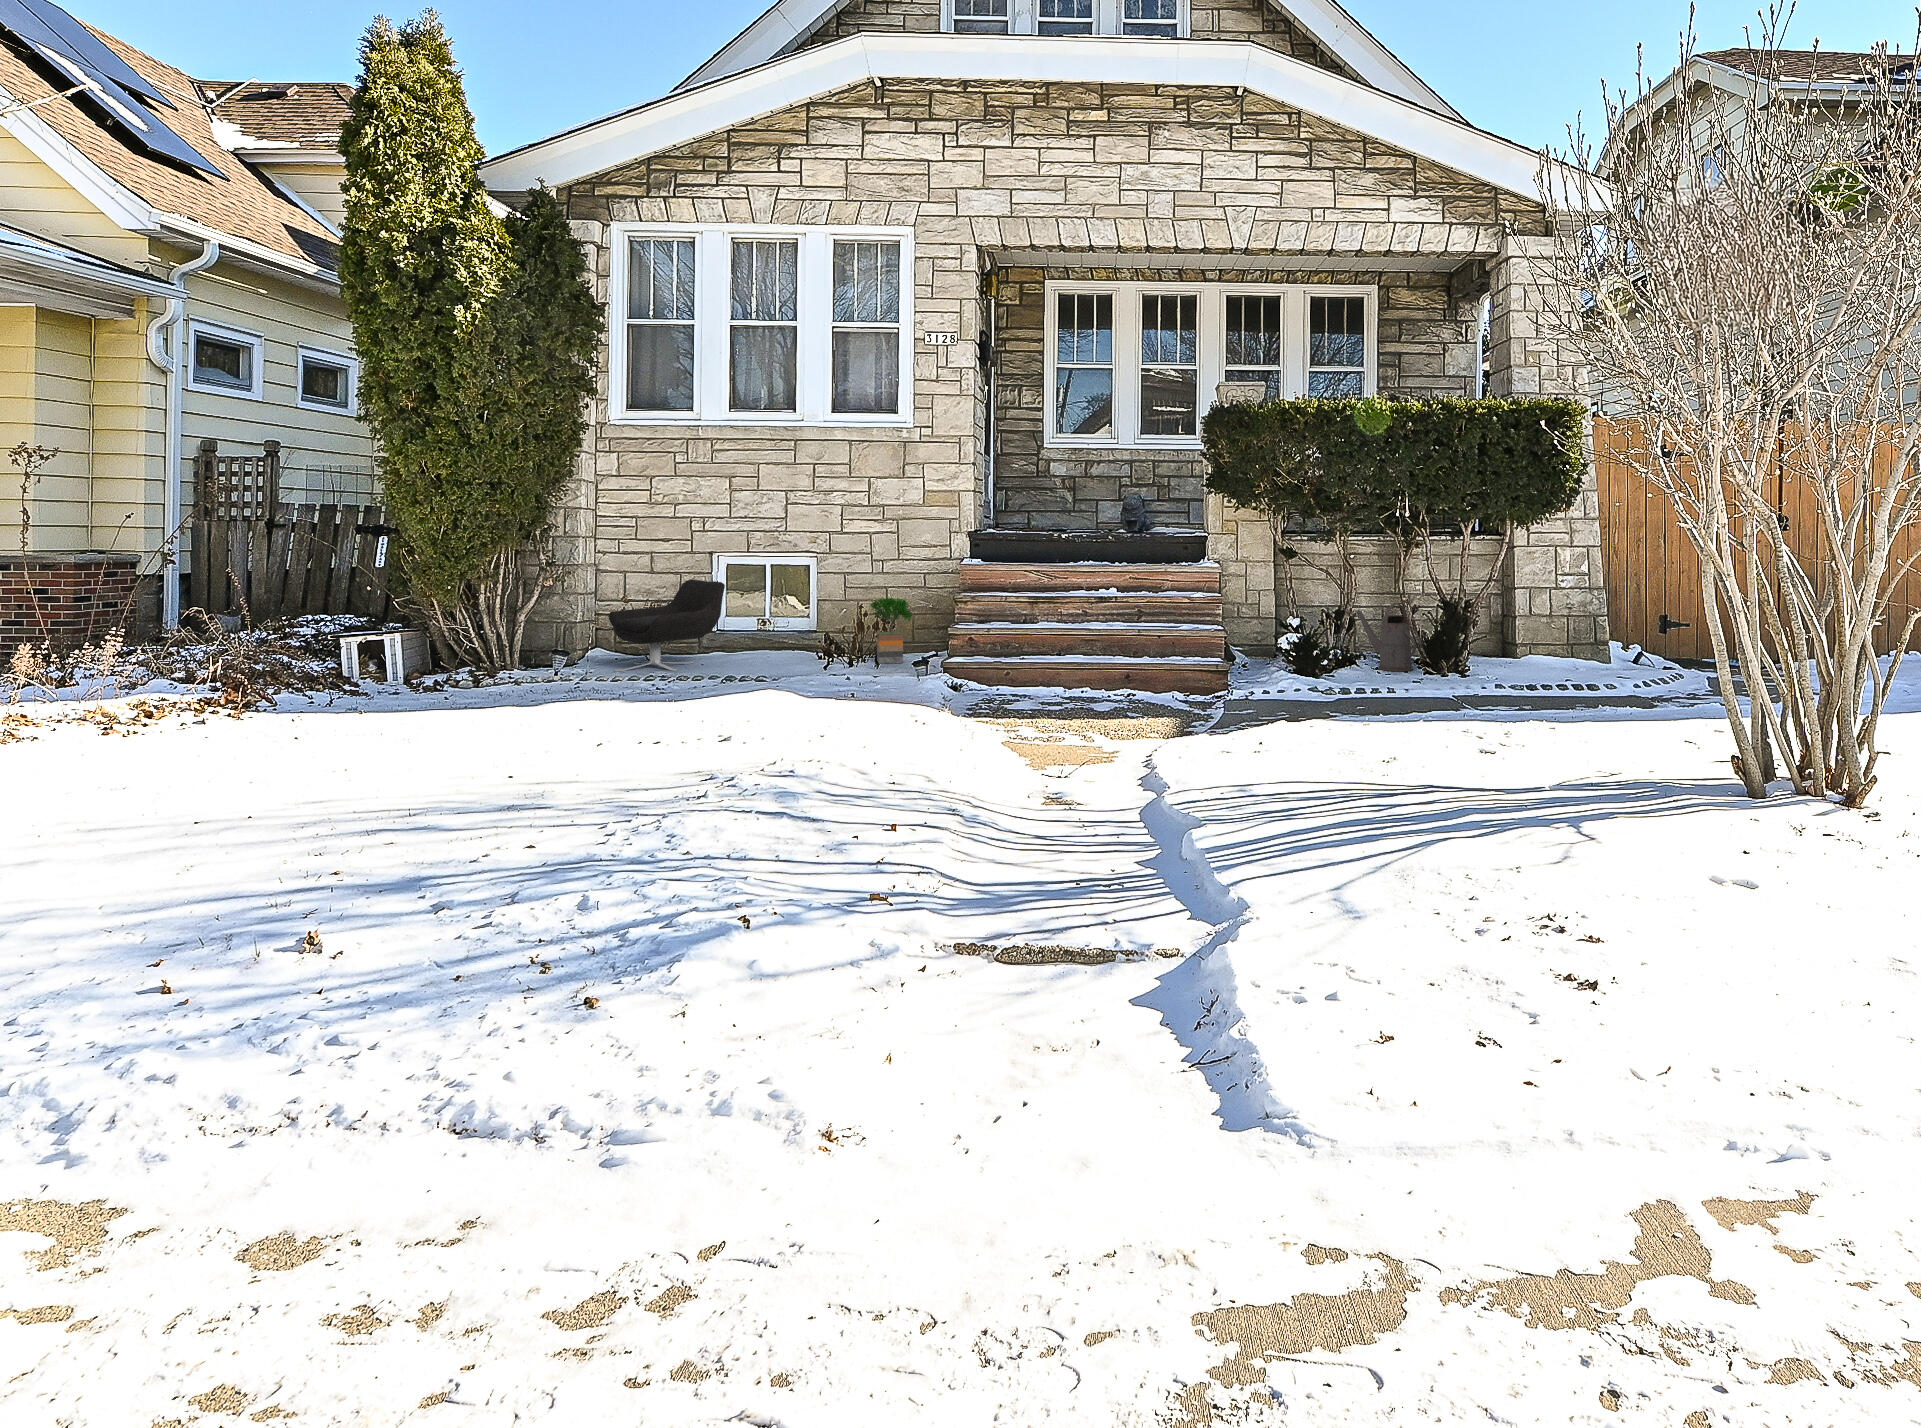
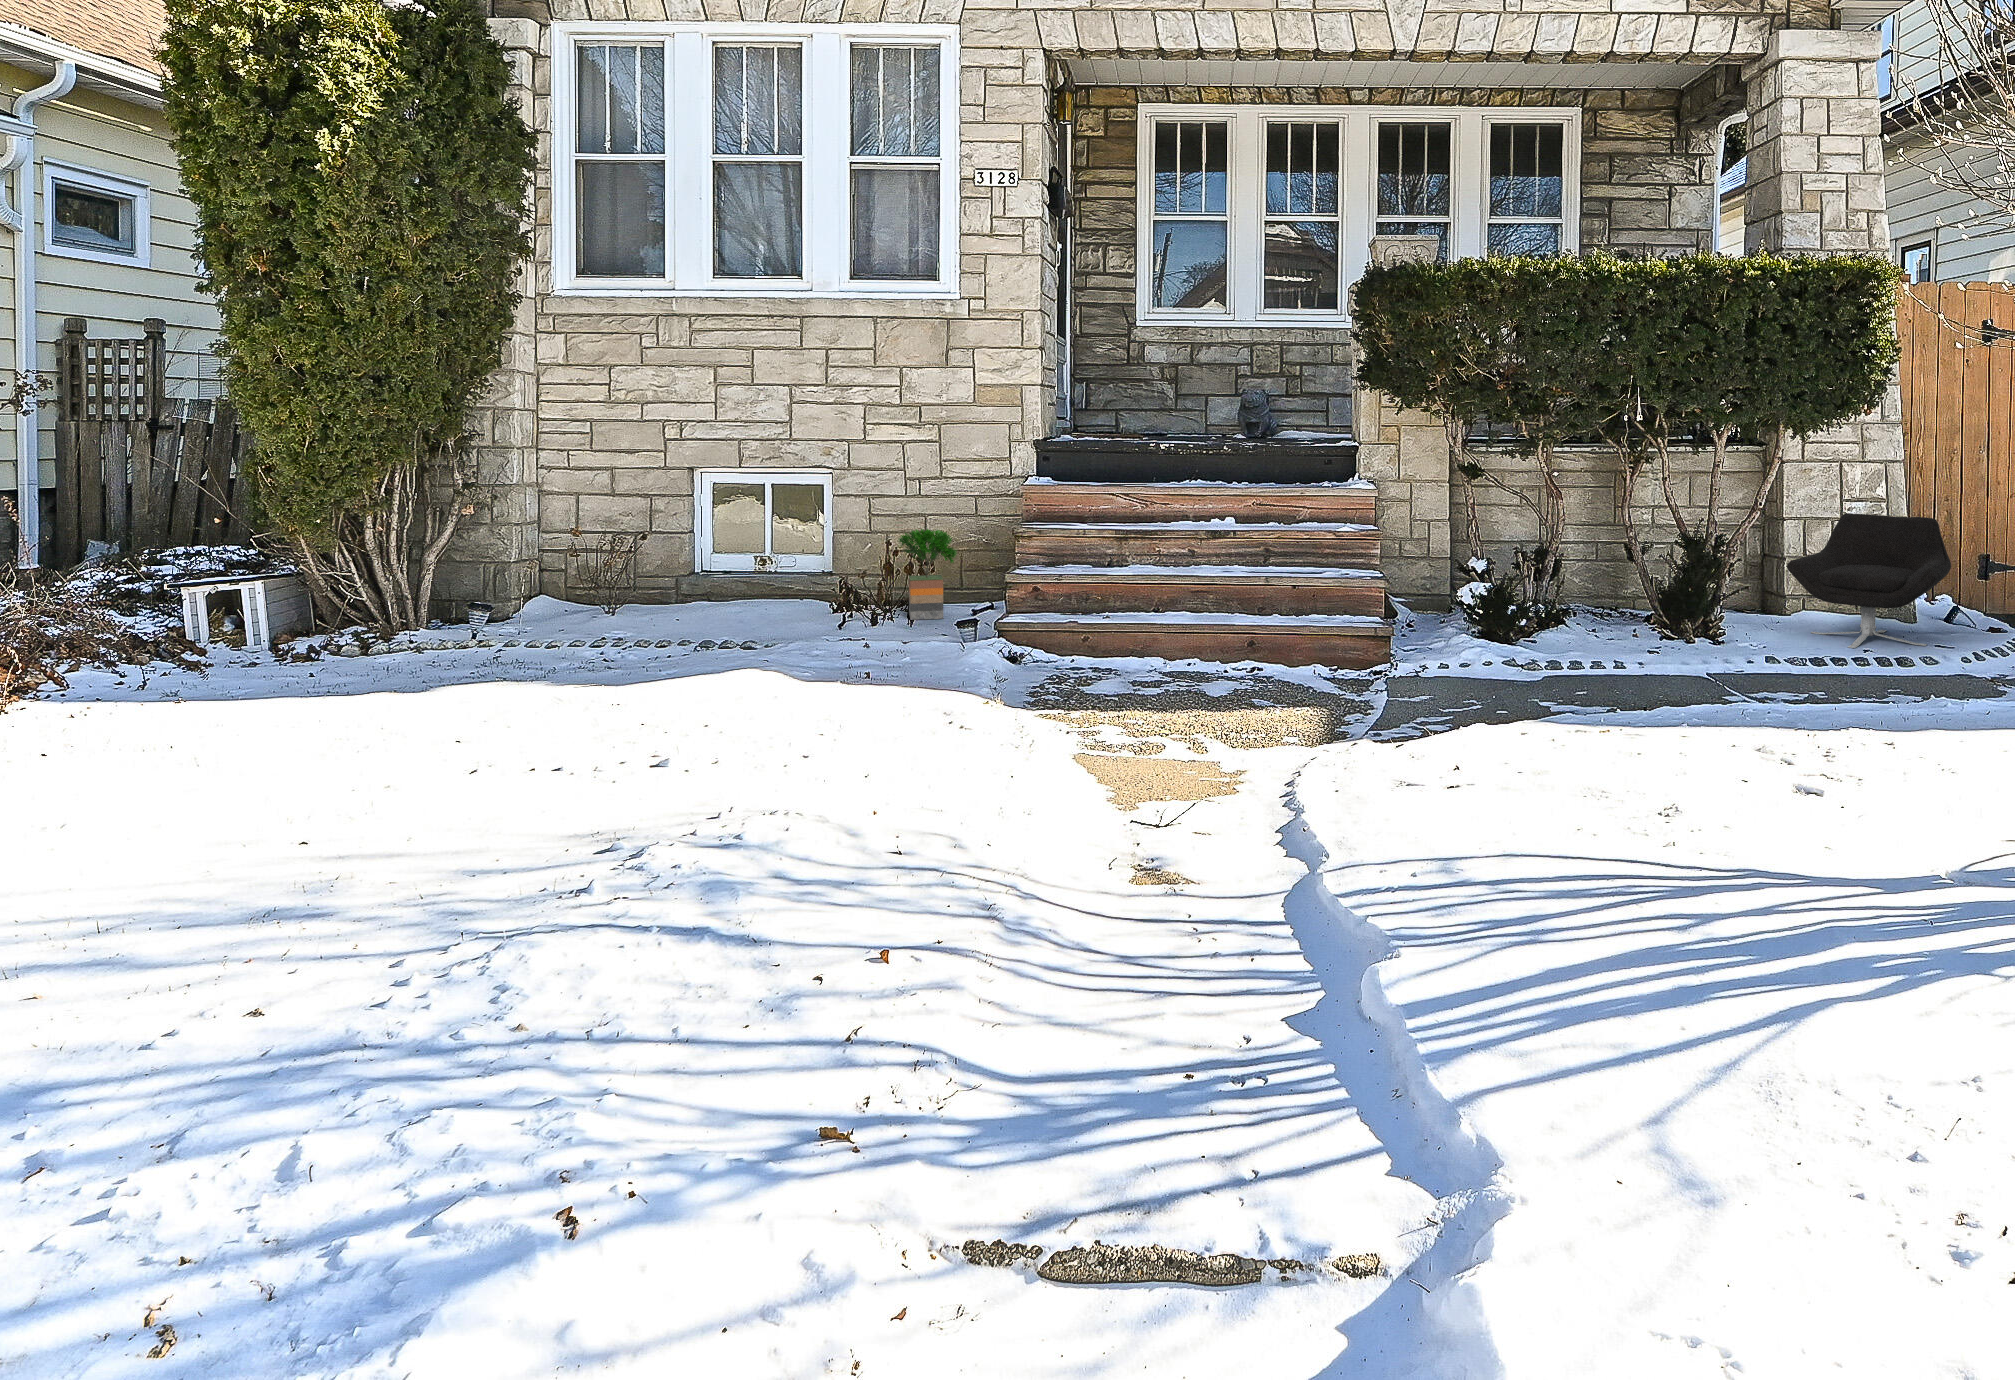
lounge chair: present [608,579,725,672] -> present [1786,513,1951,648]
watering can: present [1357,603,1416,671] -> none [1566,541,1654,636]

